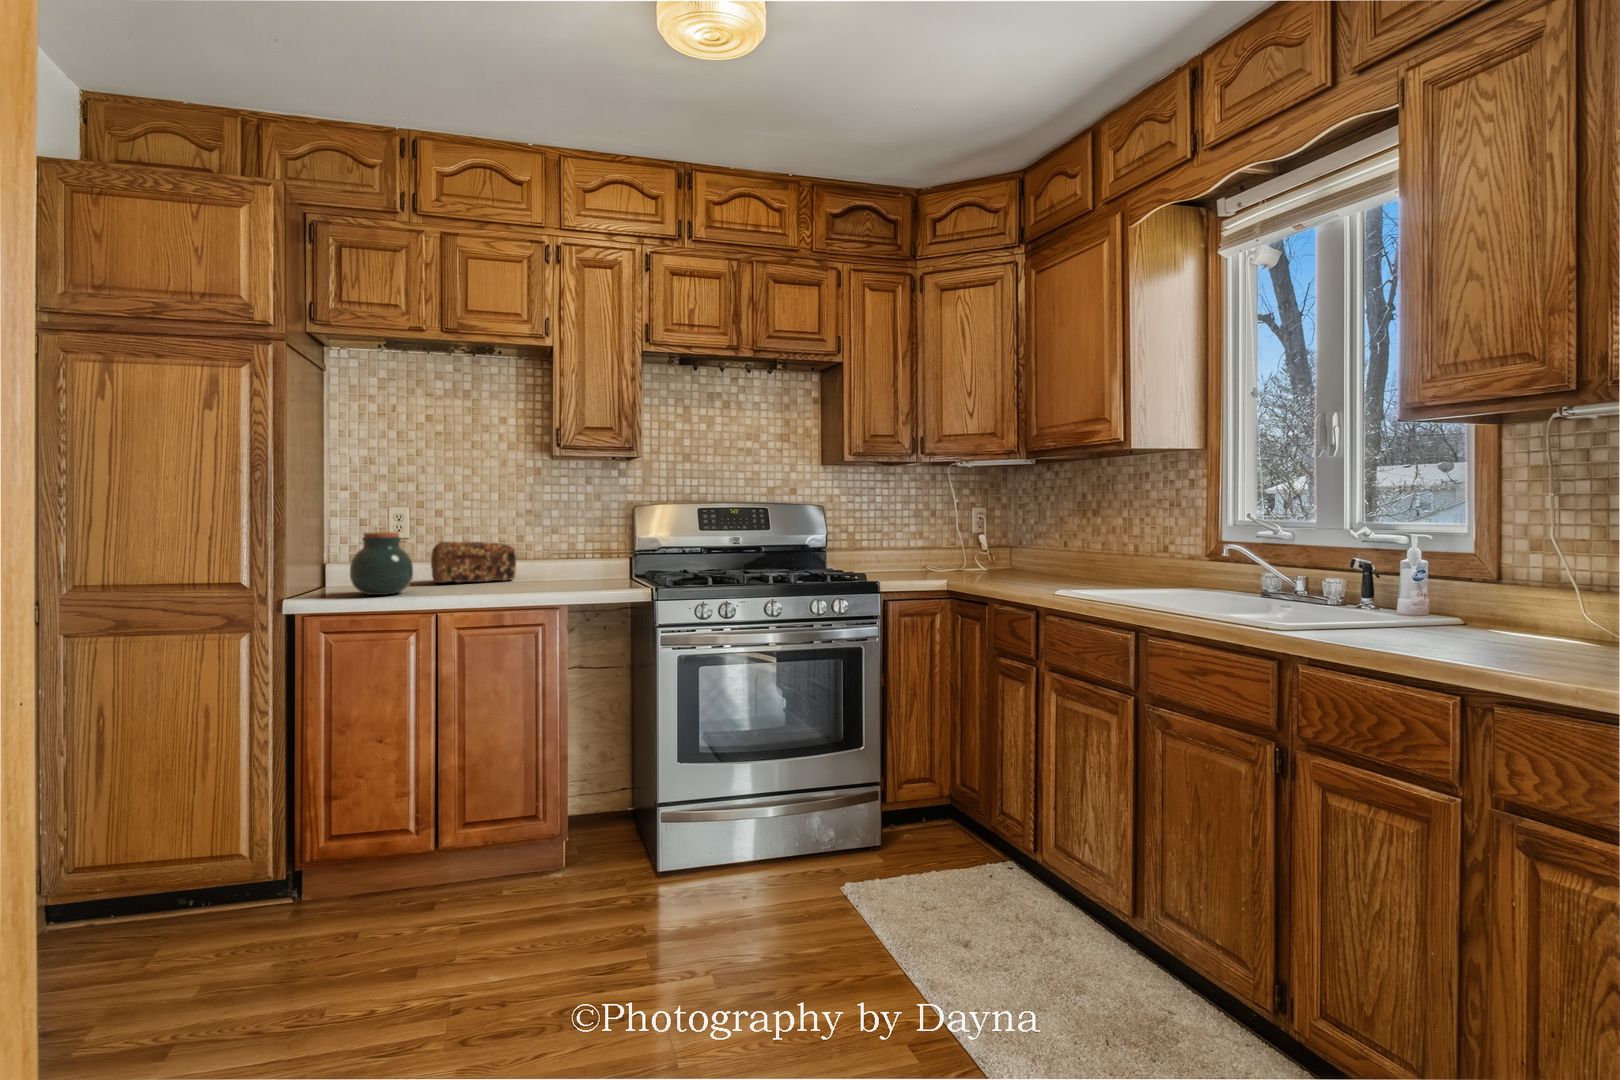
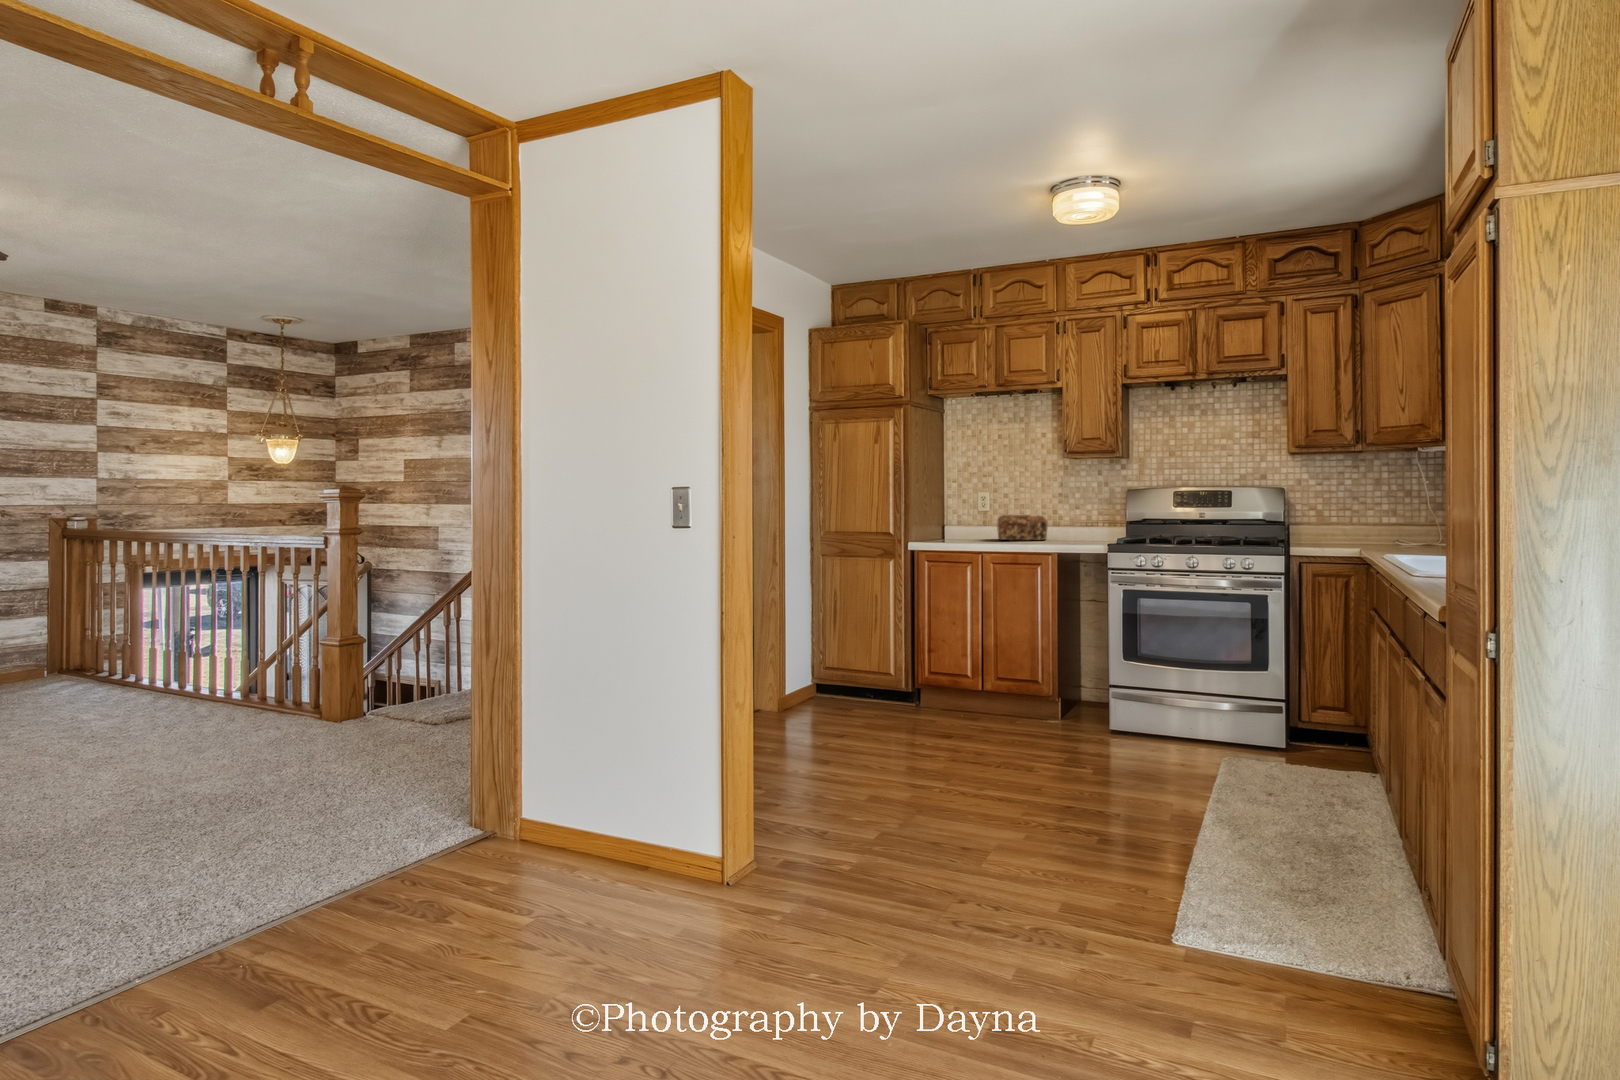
jar: present [350,532,413,595] -> none [945,509,978,545]

